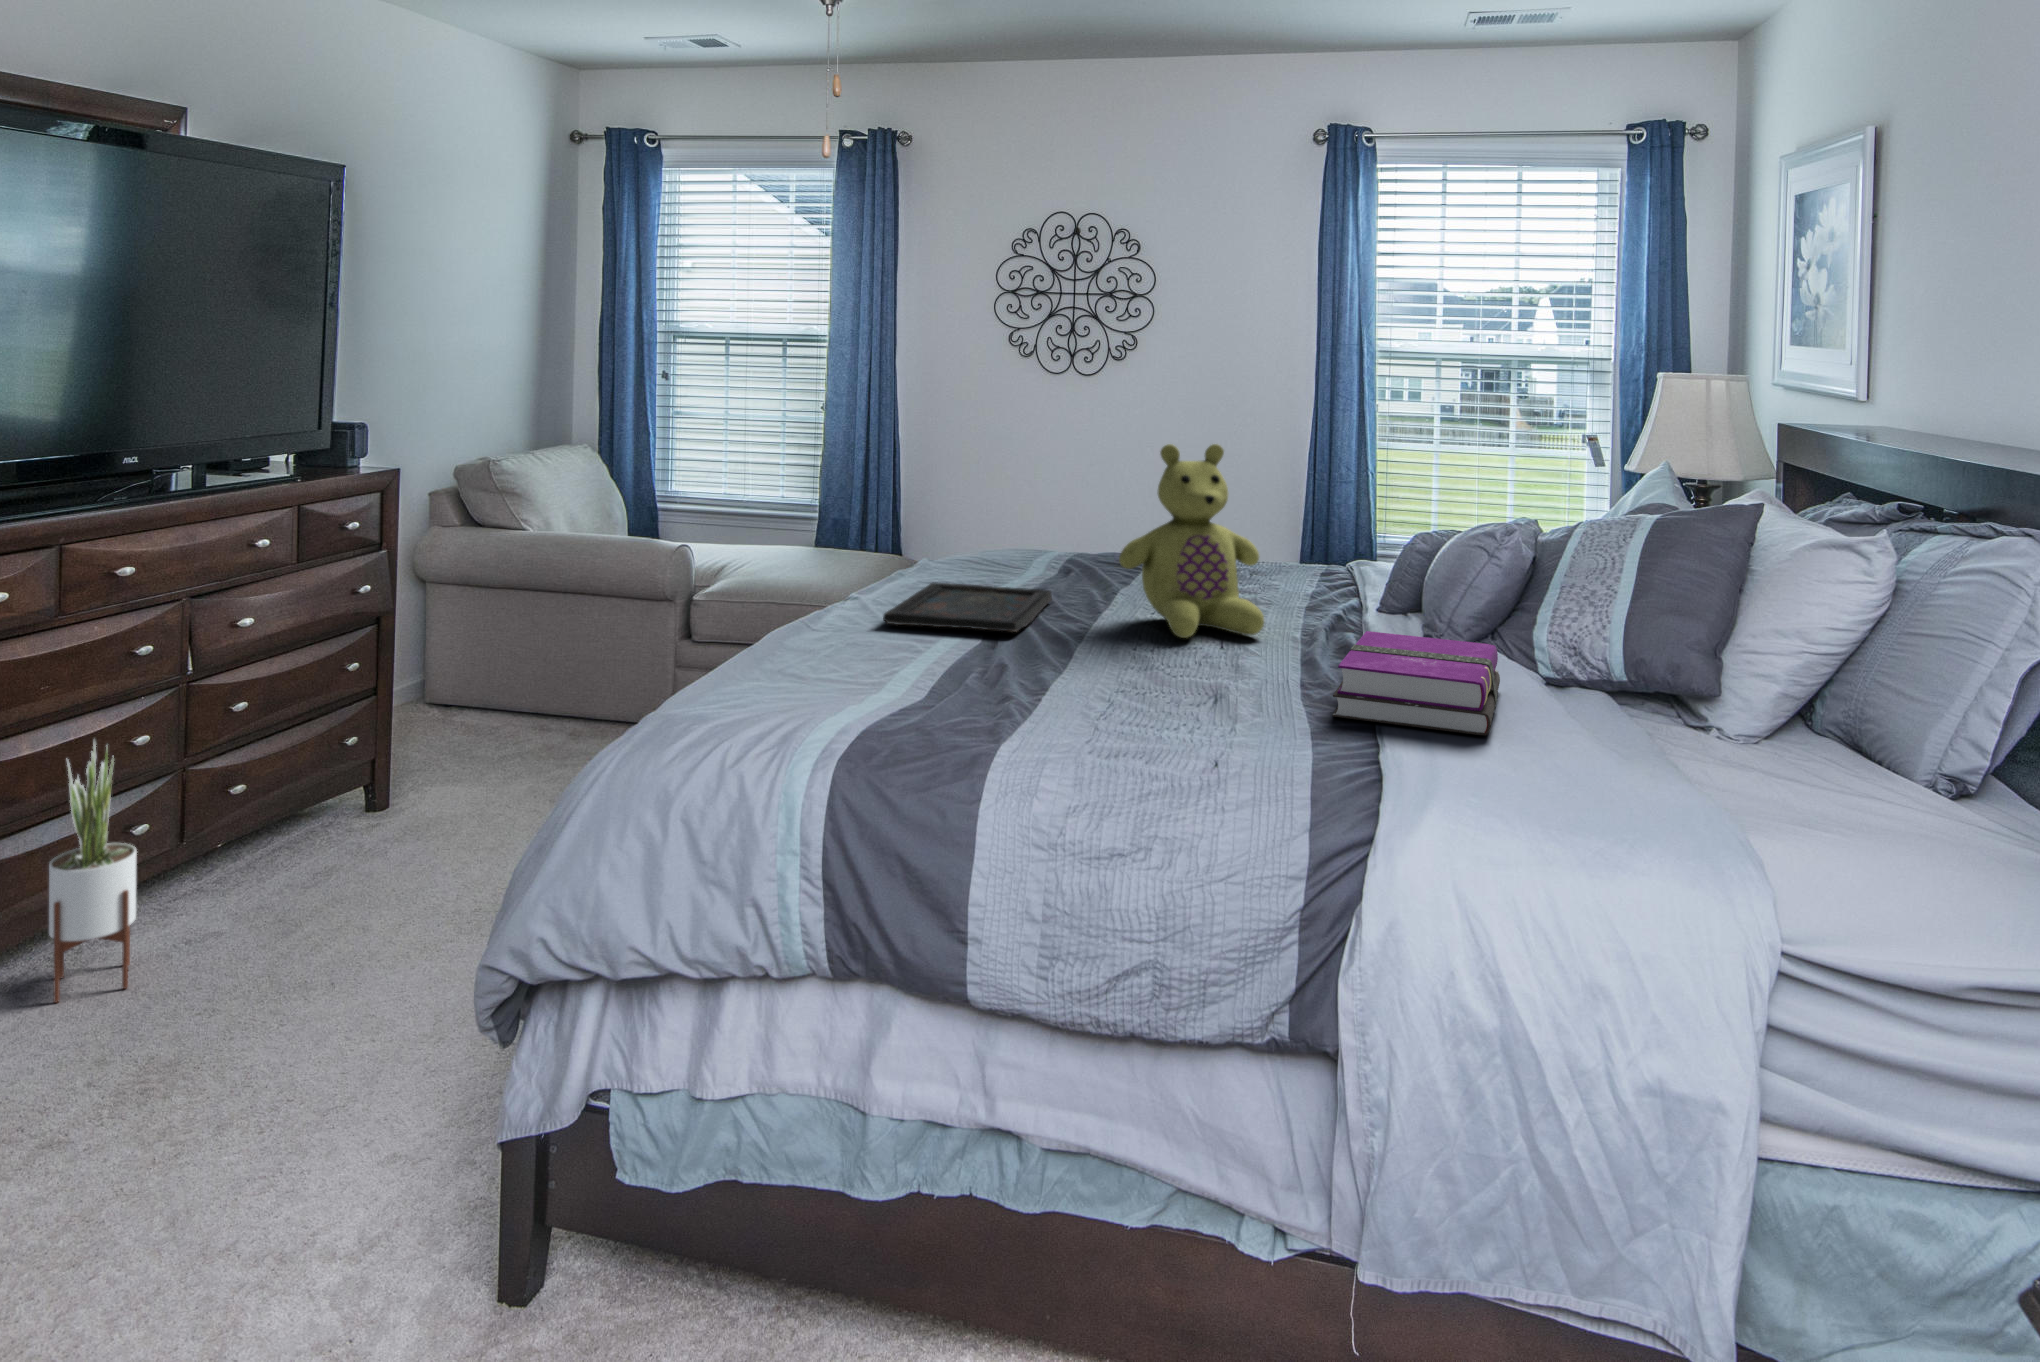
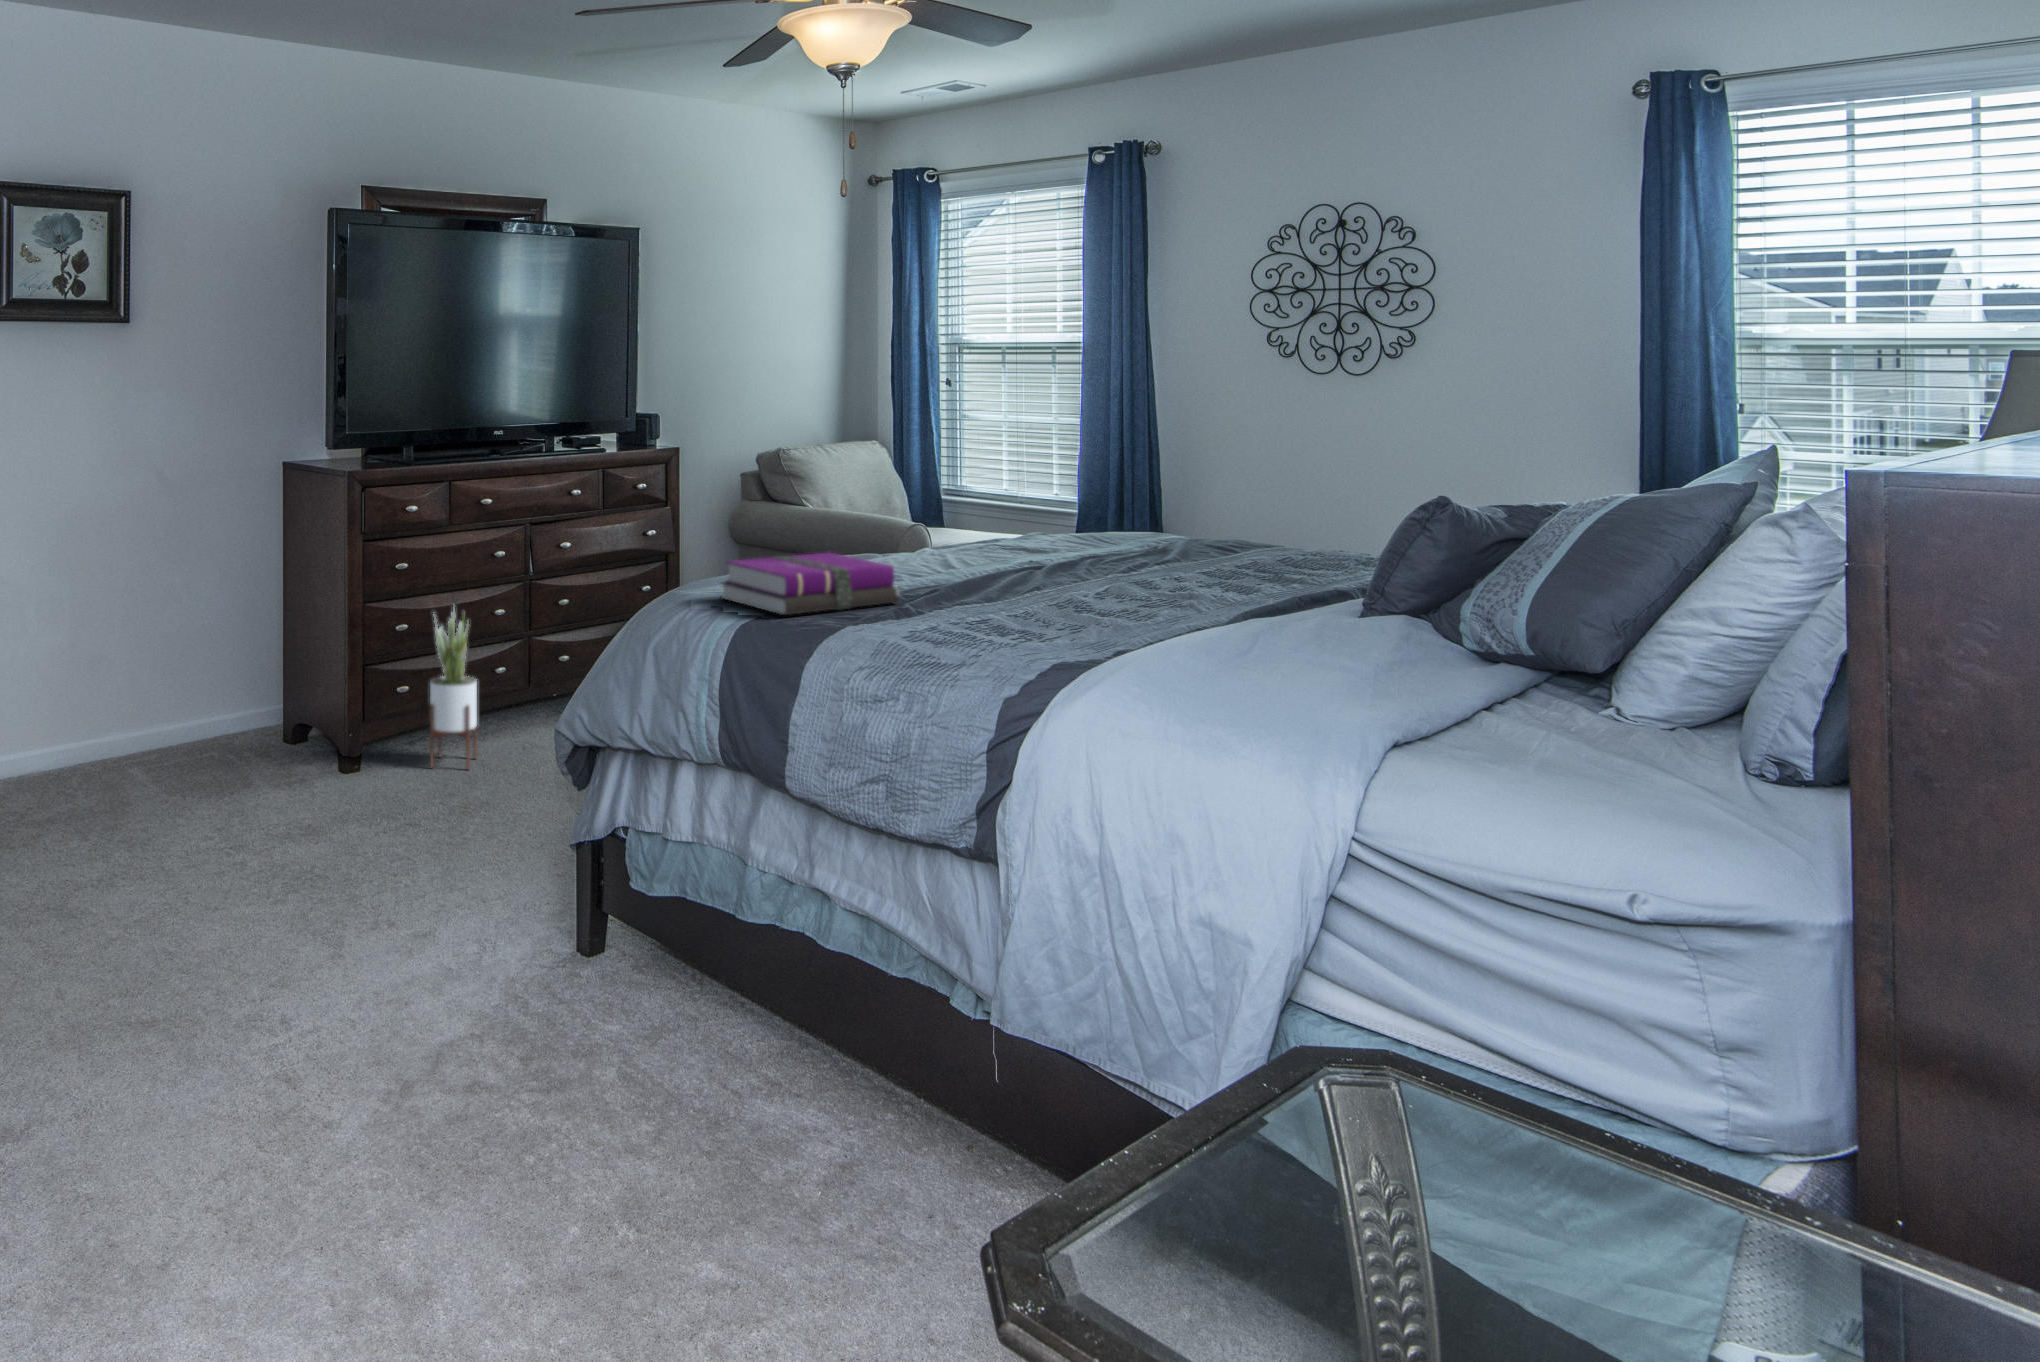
stuffed bear: present [1119,444,1264,638] -> none [1109,420,1258,596]
tray: present [883,582,1052,632] -> none [903,541,1082,574]
notebook: present [1332,631,1500,735] -> present [722,553,900,615]

